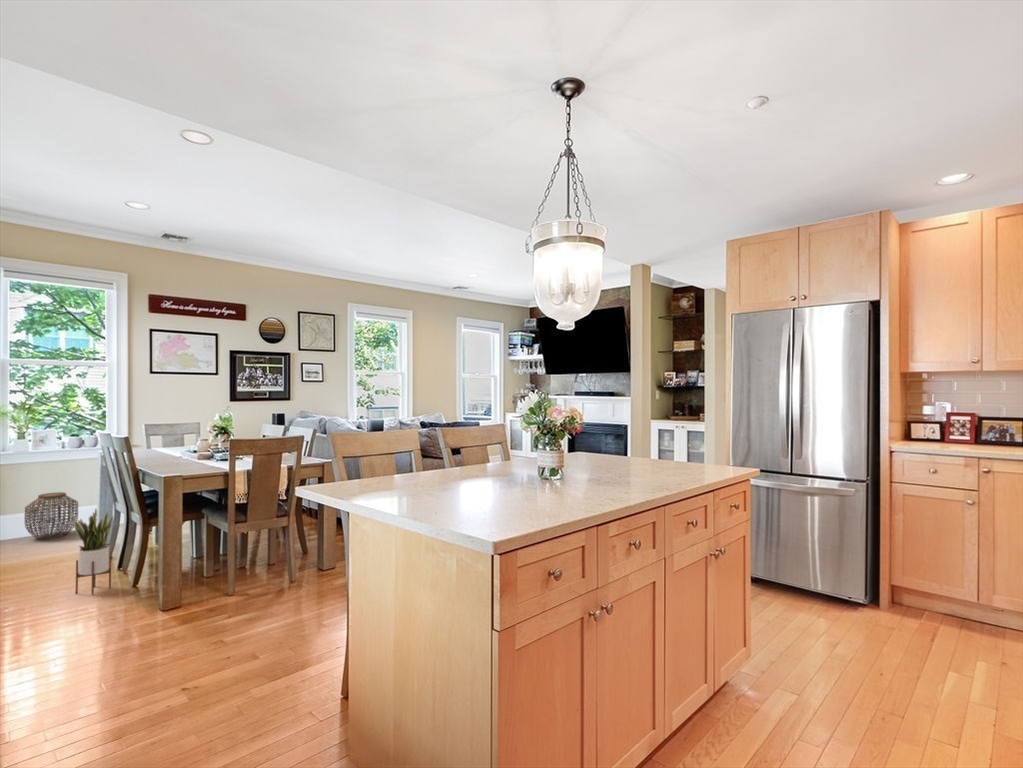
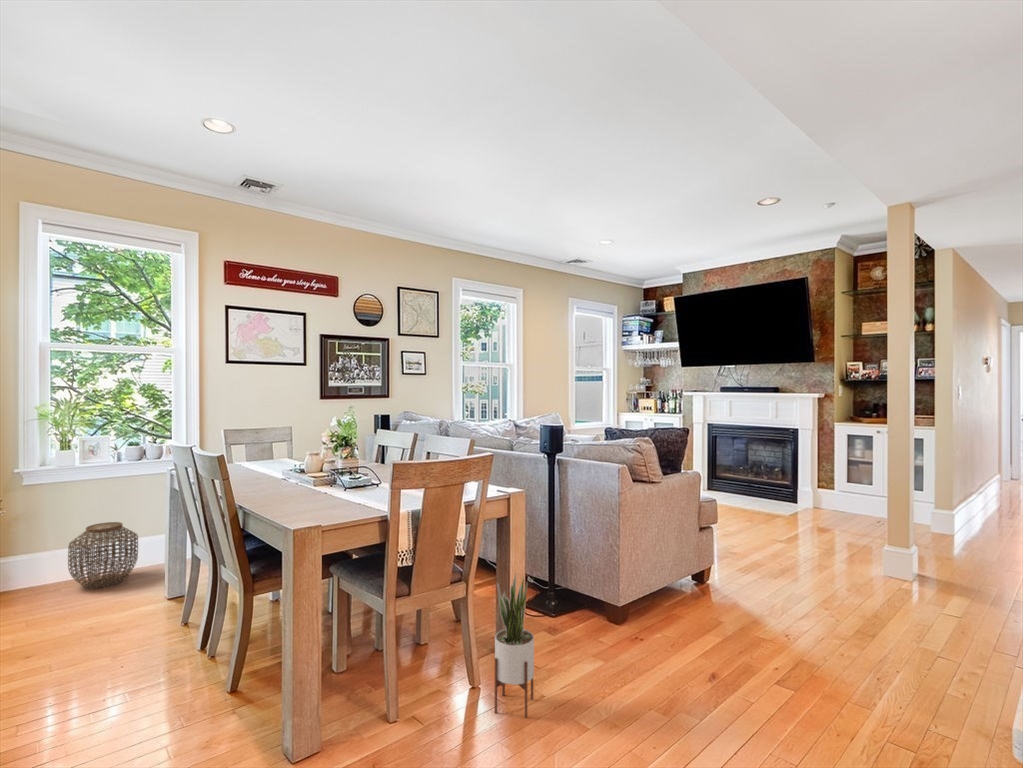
potted plant: present [71,509,113,595] -> present [495,574,534,717]

